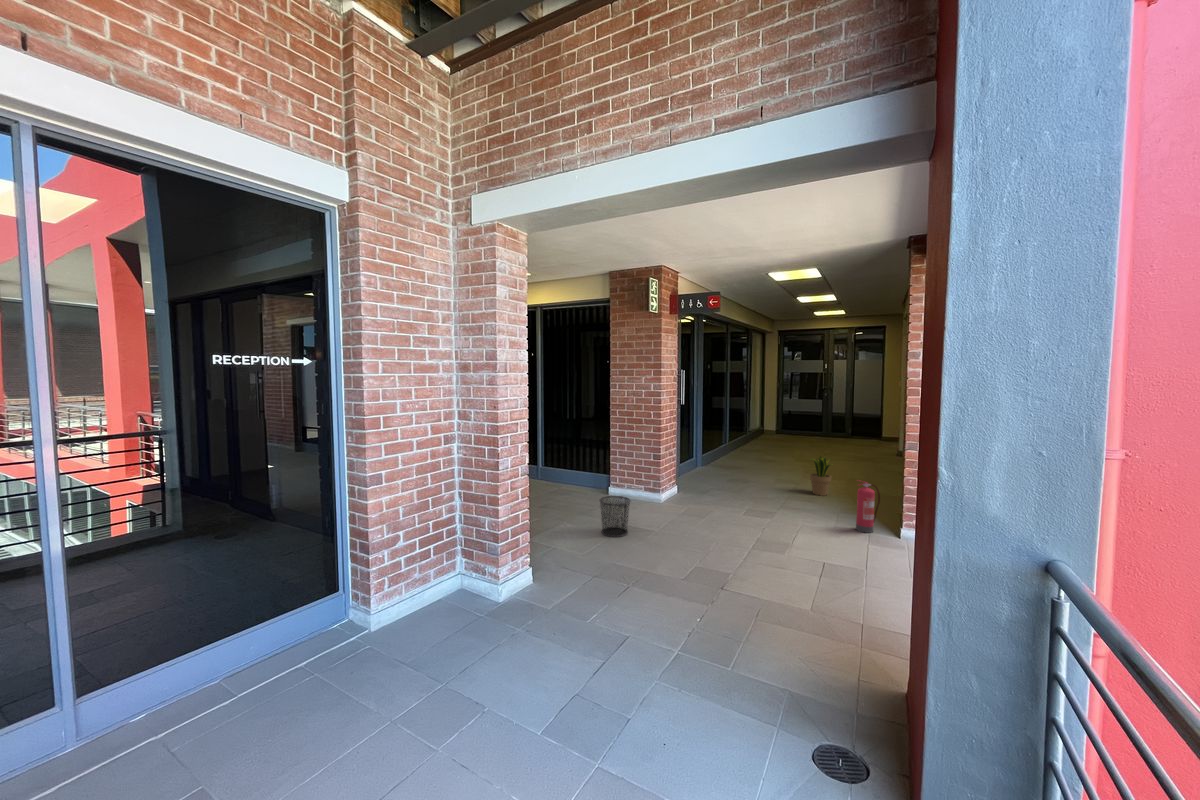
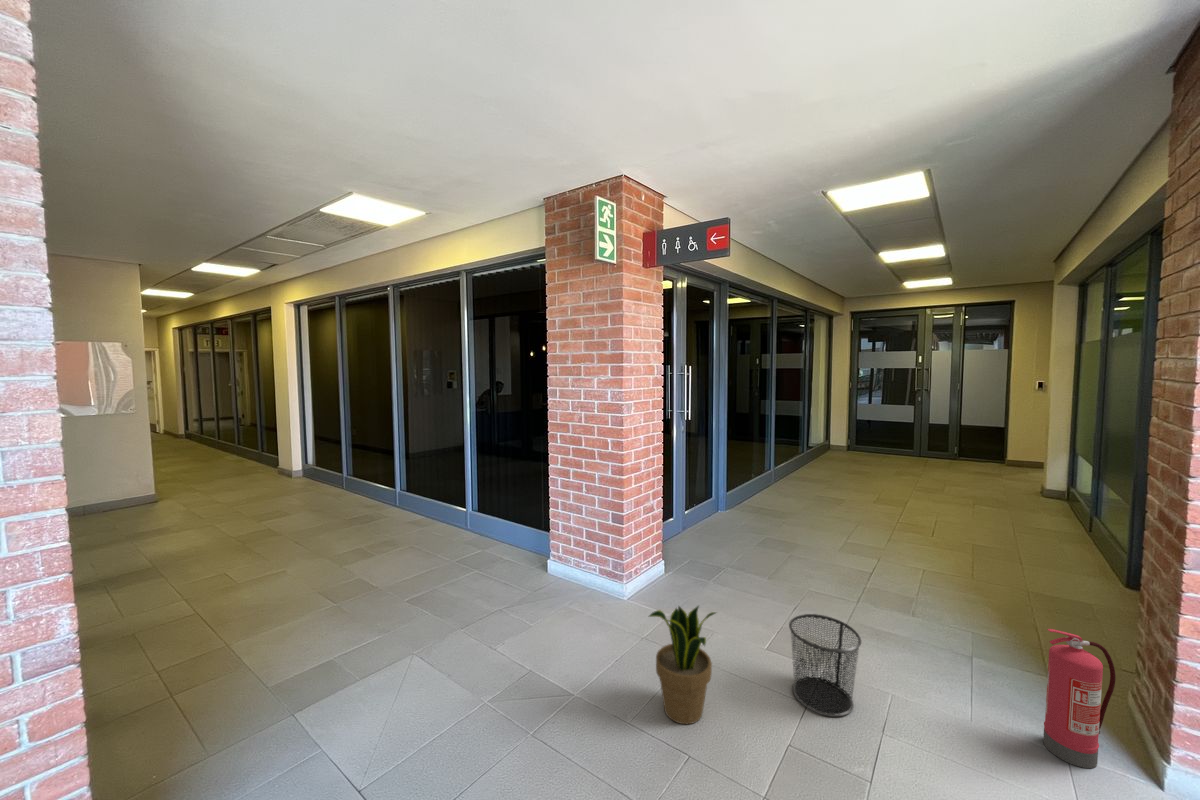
potted plant: present [810,457,831,496] -> present [649,606,716,724]
waste bin: present [600,496,630,537] -> present [789,614,861,717]

